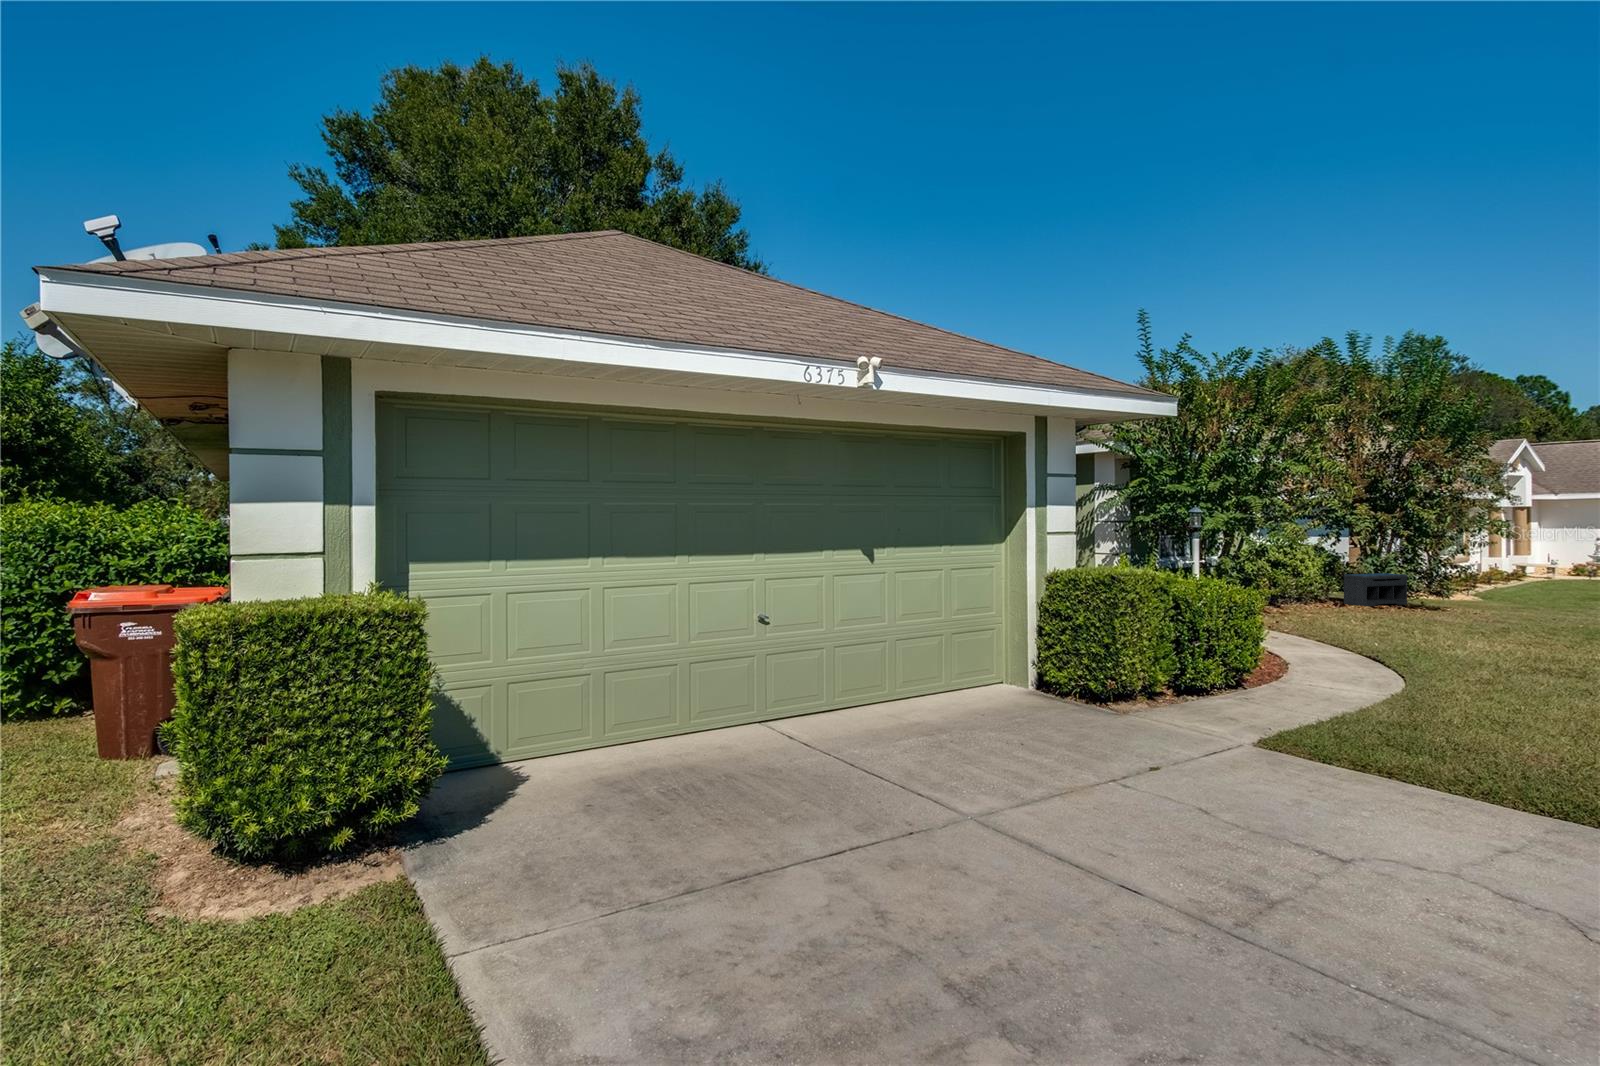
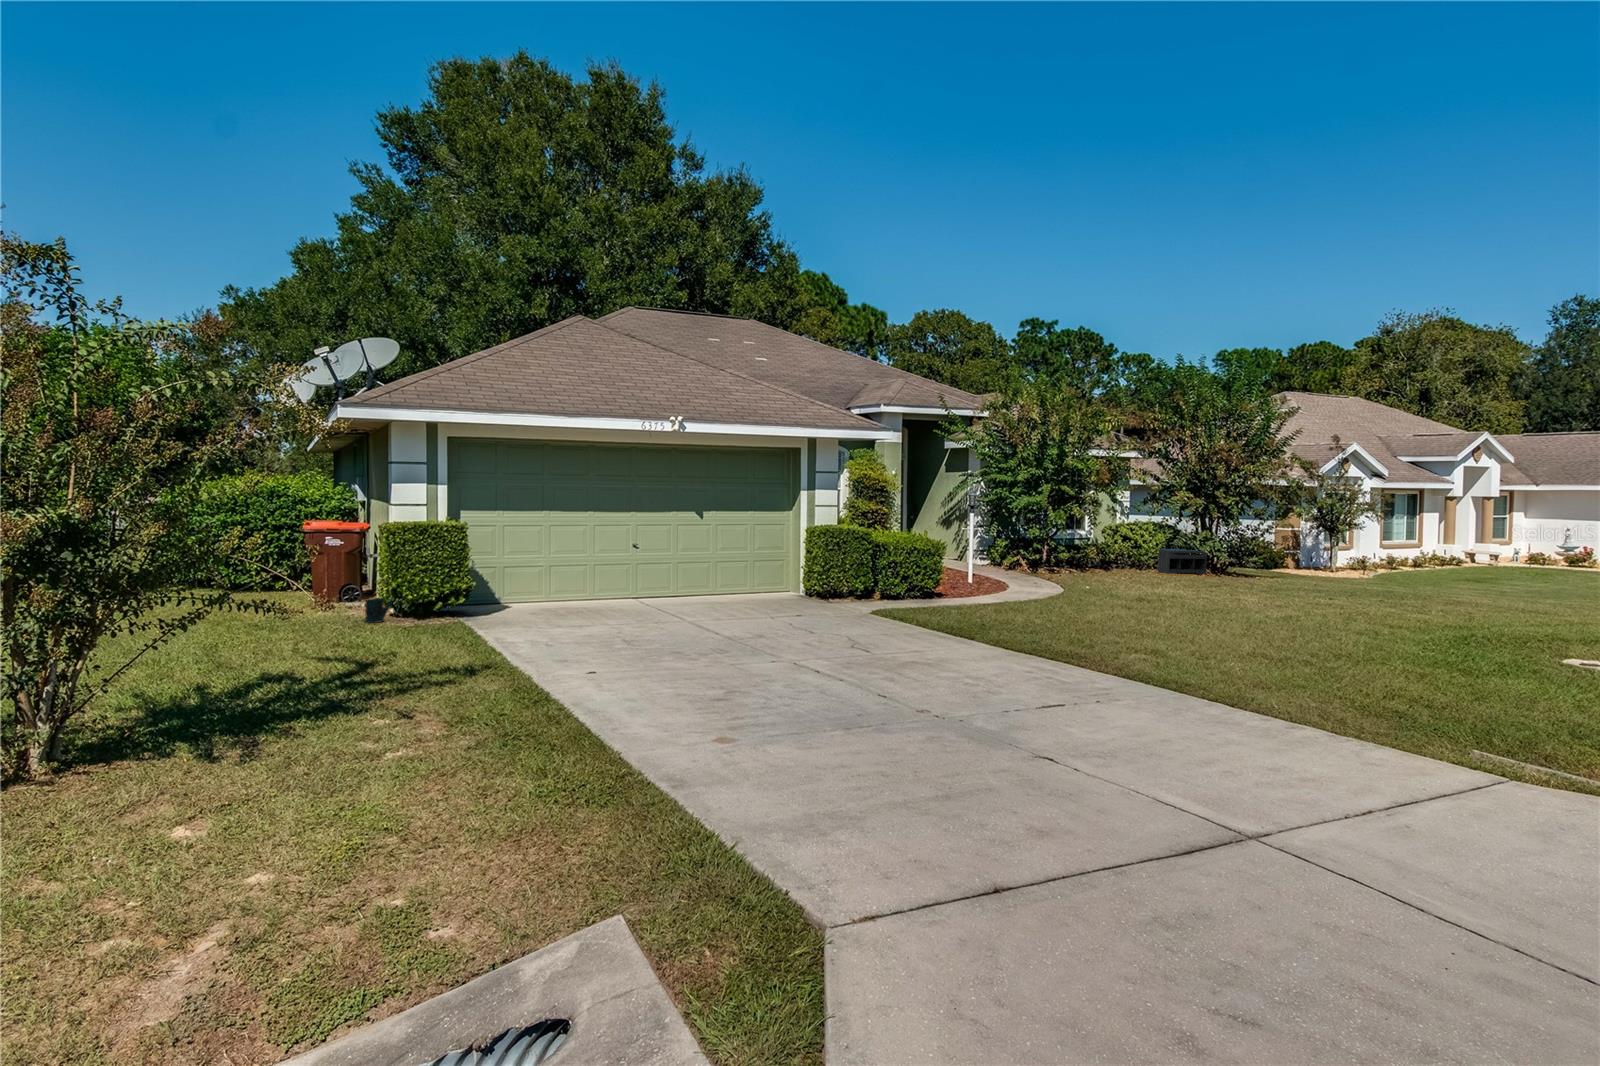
watering can: none [83,811,226,922] -> present [365,598,393,623]

